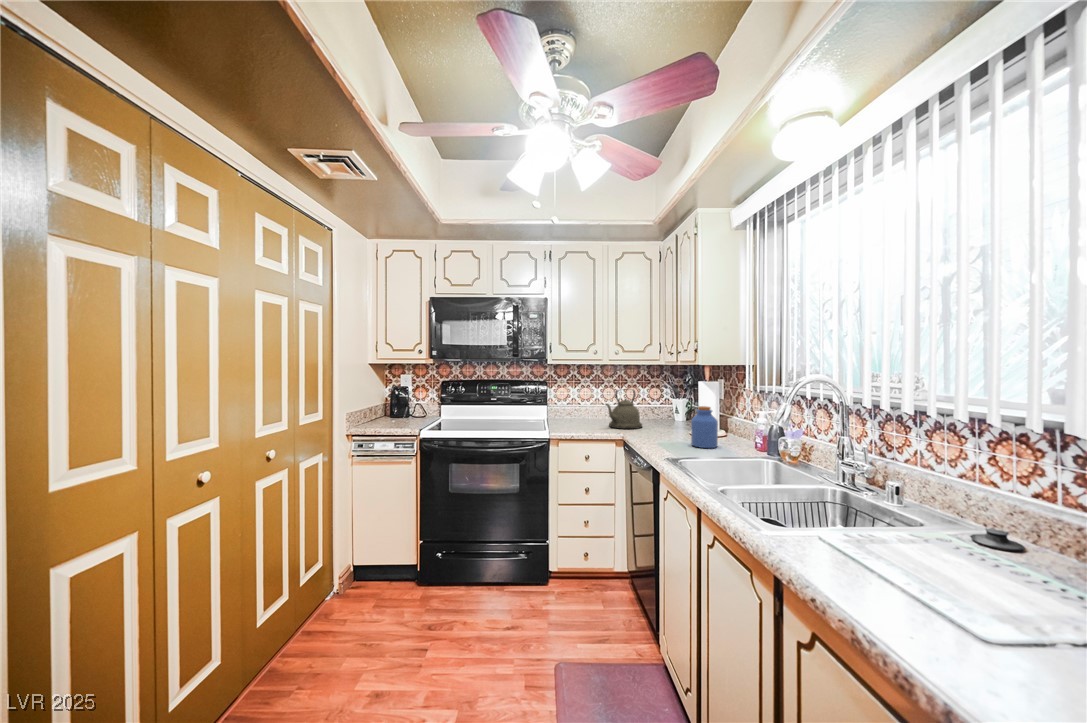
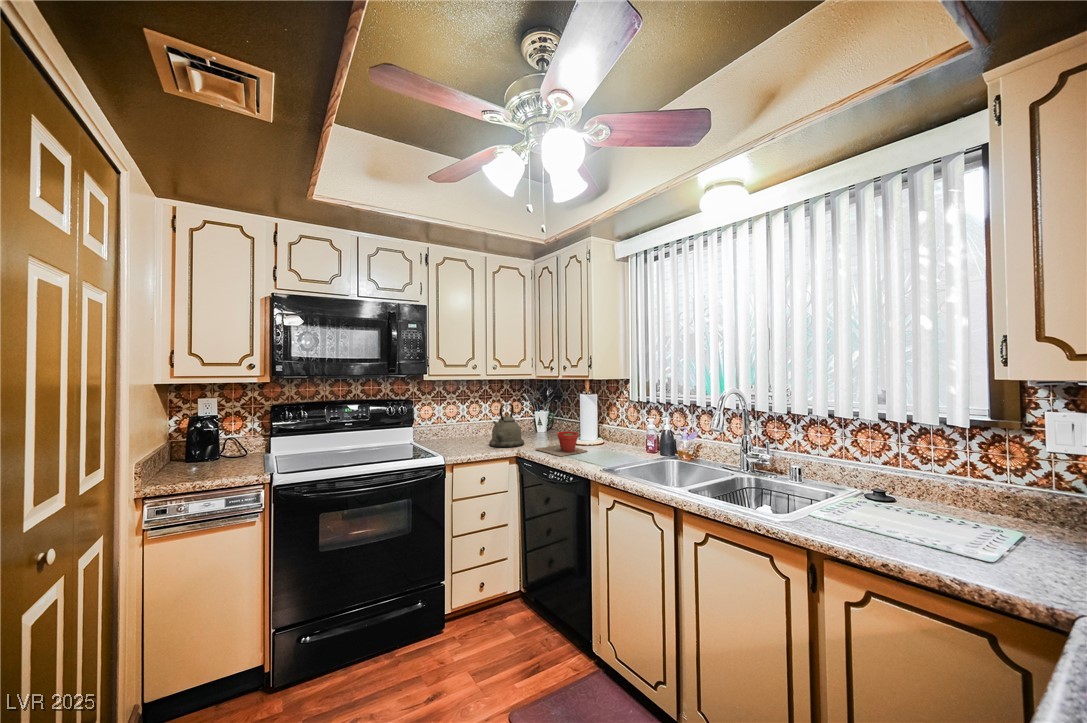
jar: present [691,406,718,448] -> none [598,418,622,457]
plant pot: none [640,418,690,441] -> present [536,432,587,456]

